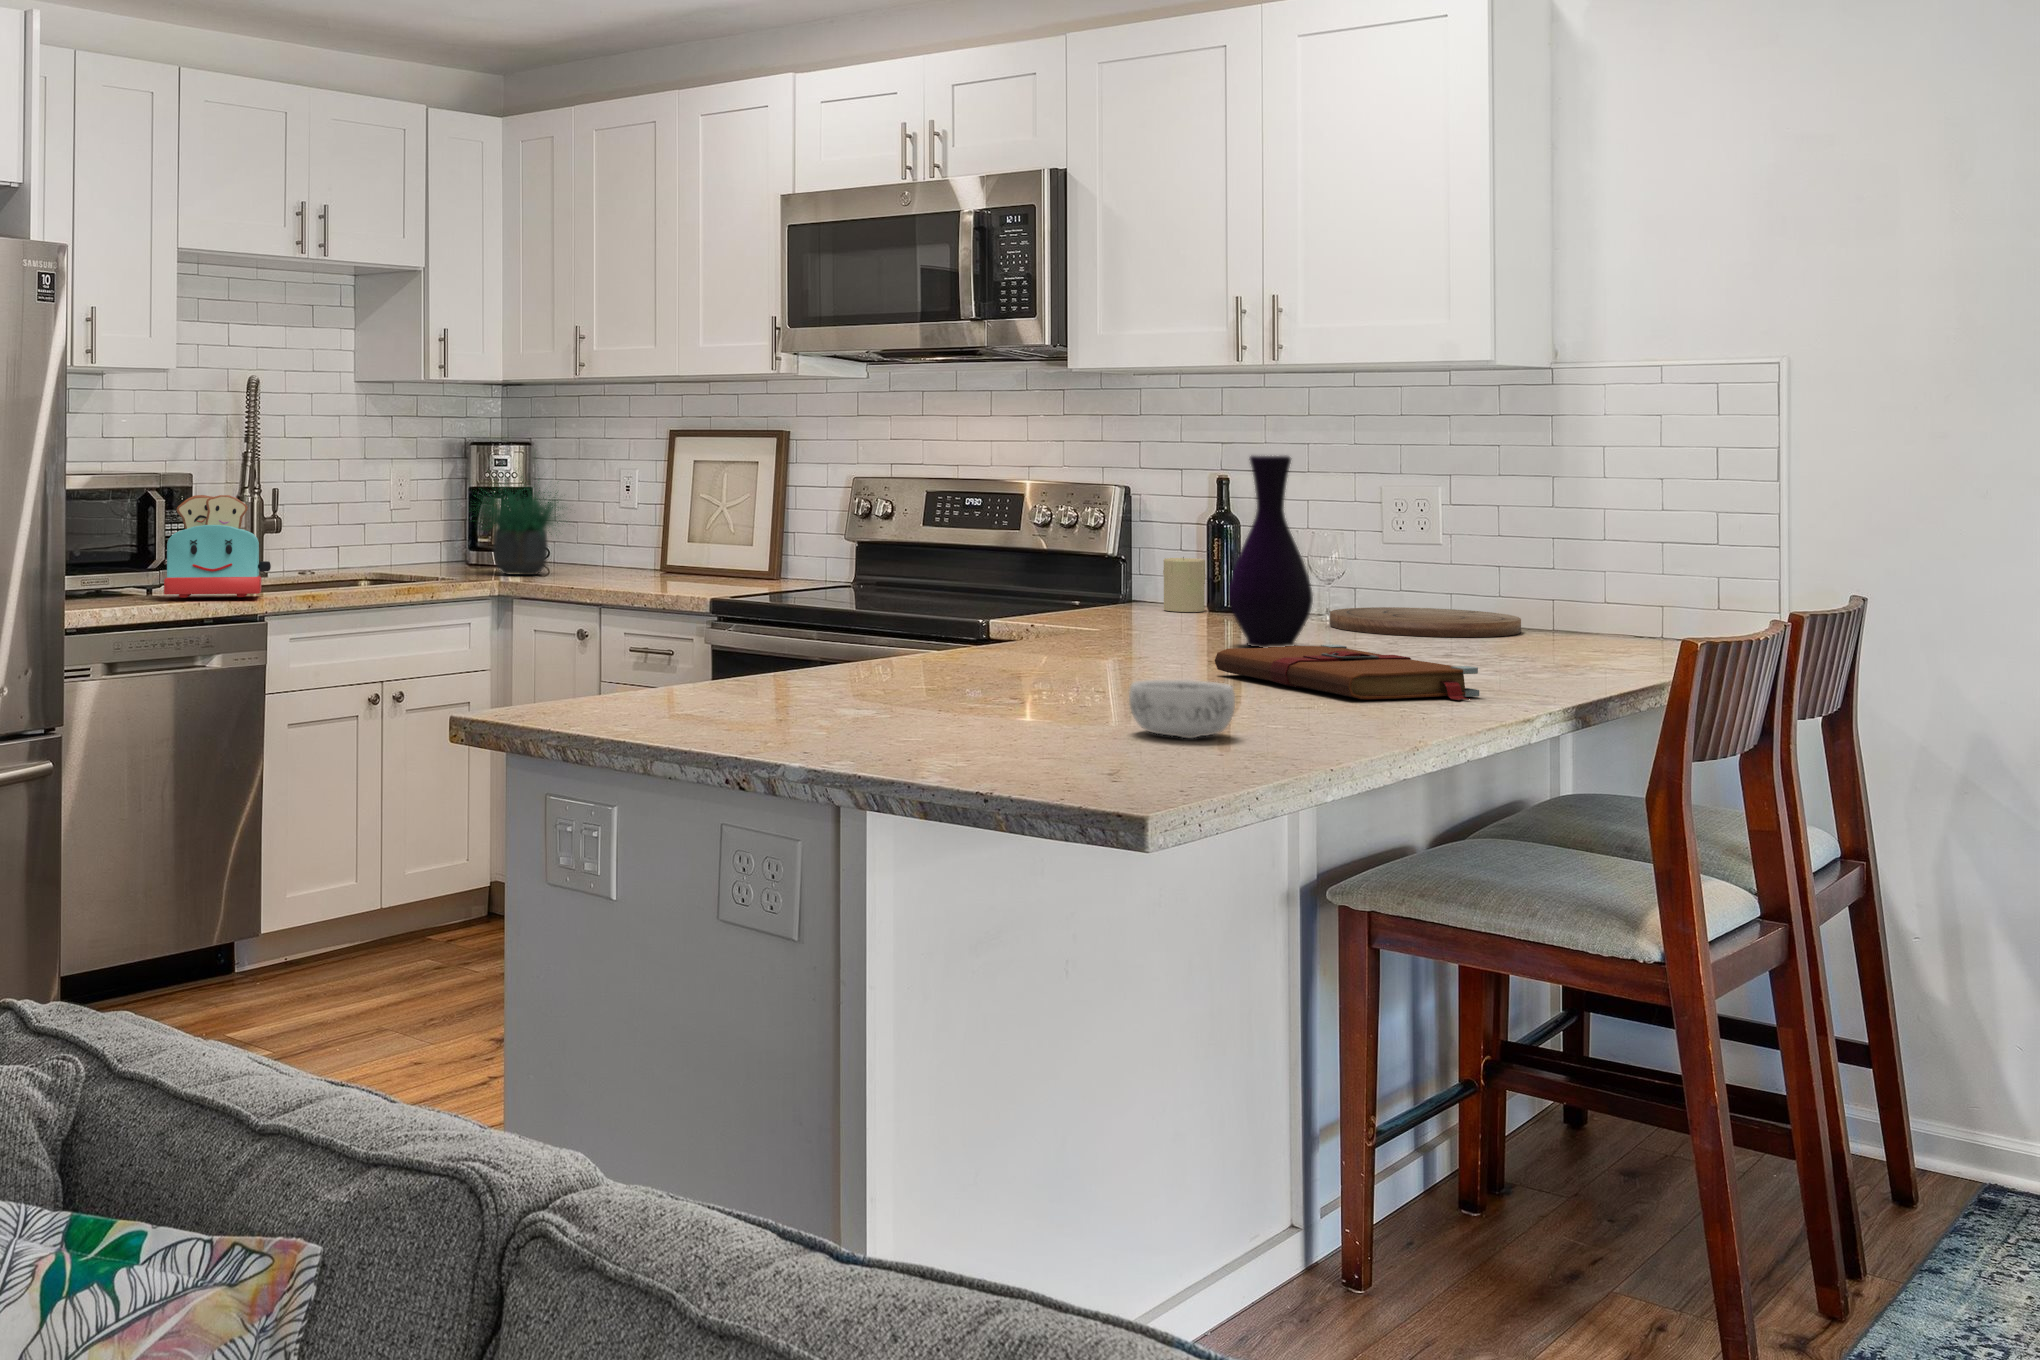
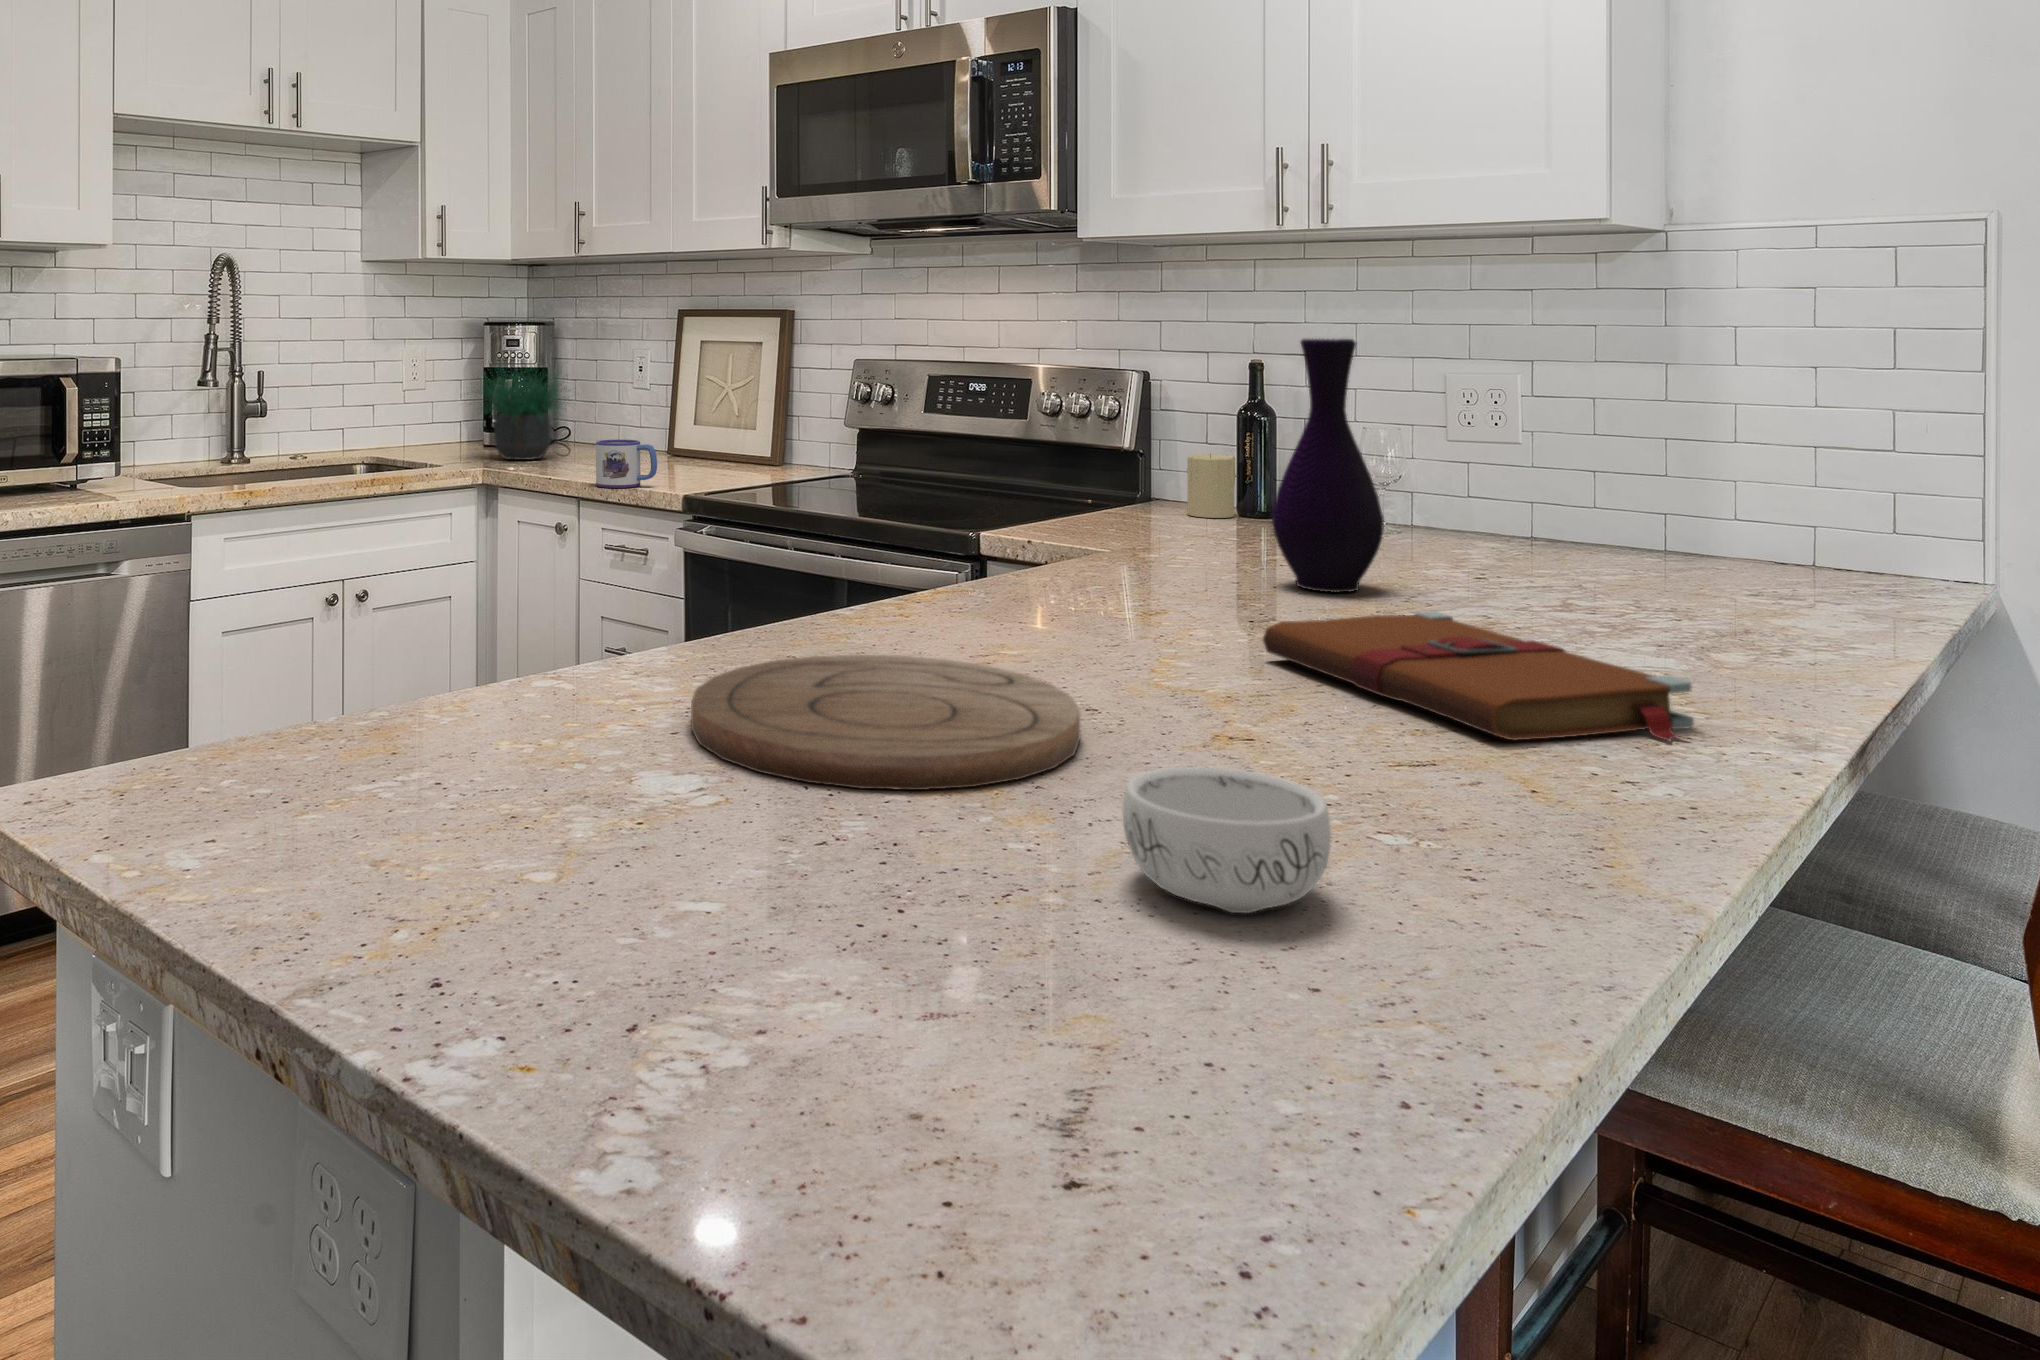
toaster: present [164,495,271,598] -> none [62,381,194,497]
mug: none [621,550,678,594] -> present [596,439,657,488]
cutting board: present [1330,607,1521,637] -> present [691,655,1080,790]

